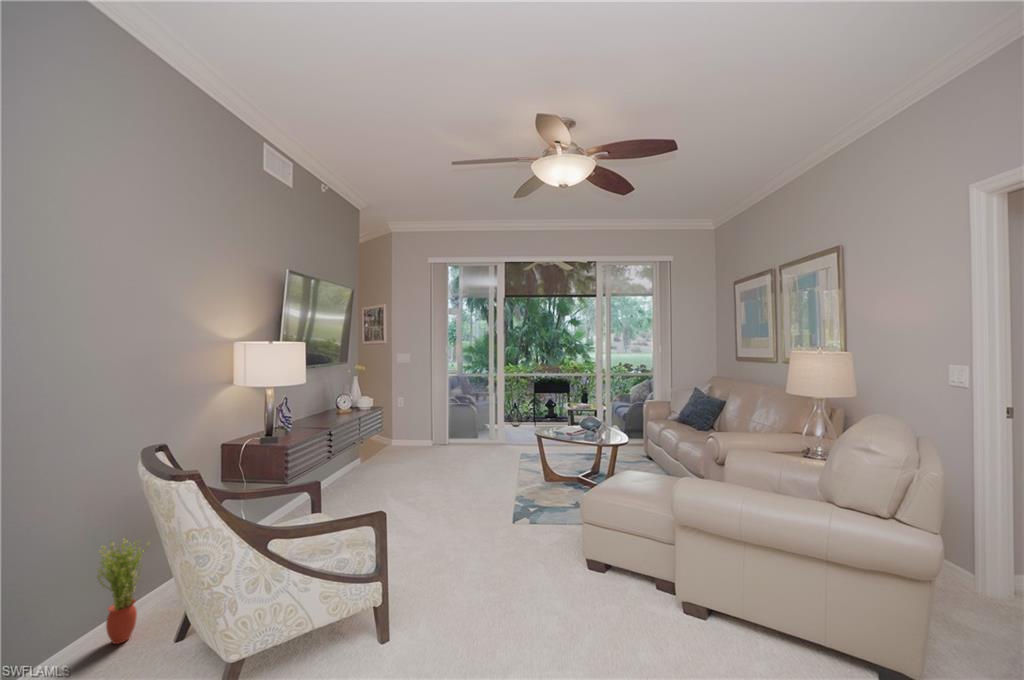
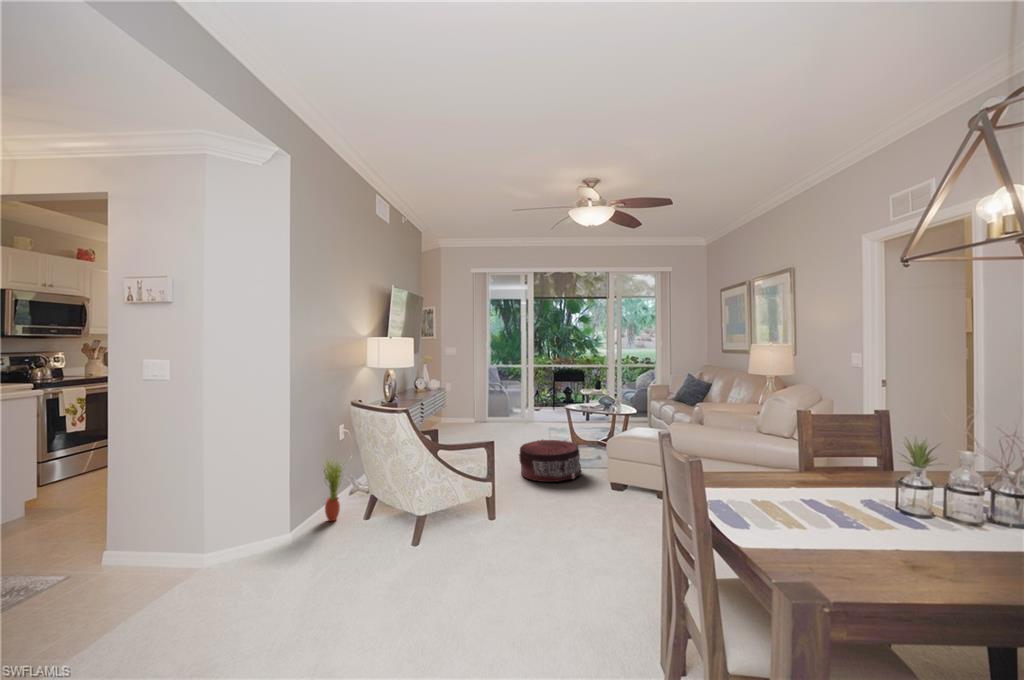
pouf: none [462,480,550,551] -> present [519,440,582,482]

